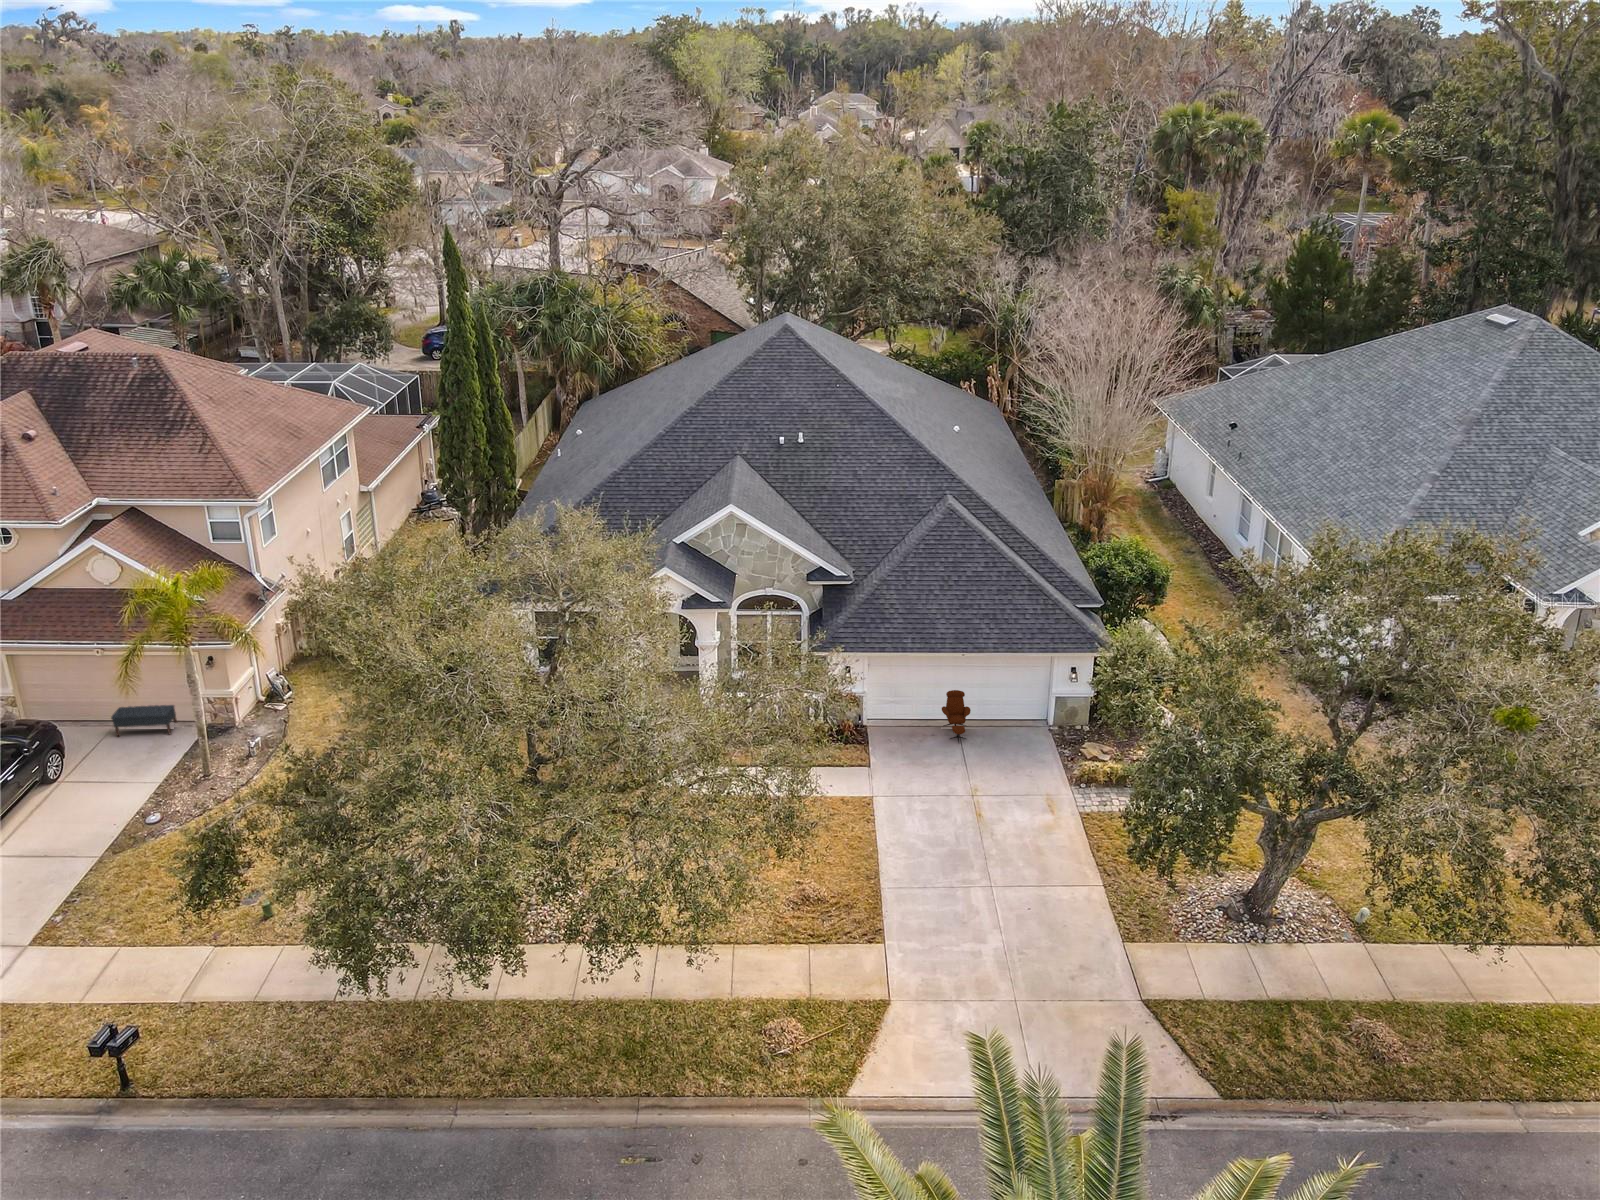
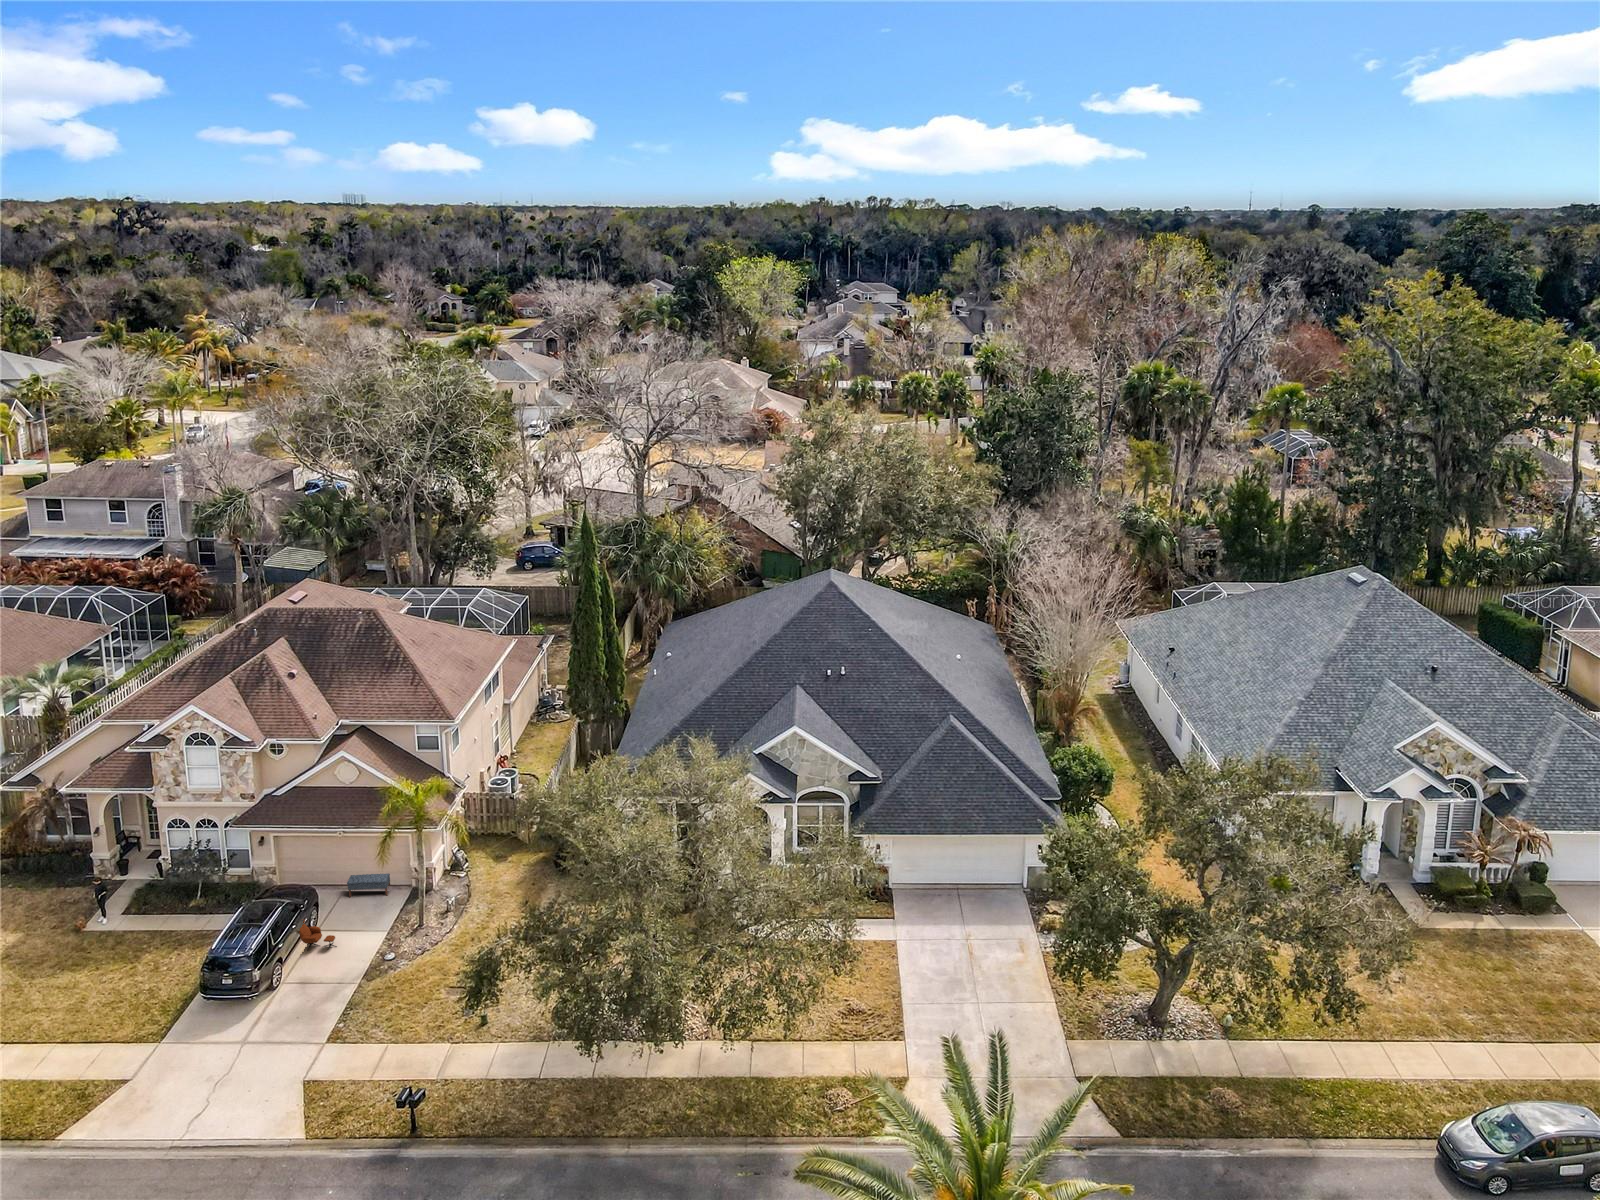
lounge chair: present [942,690,971,742] -> present [299,920,335,951]

